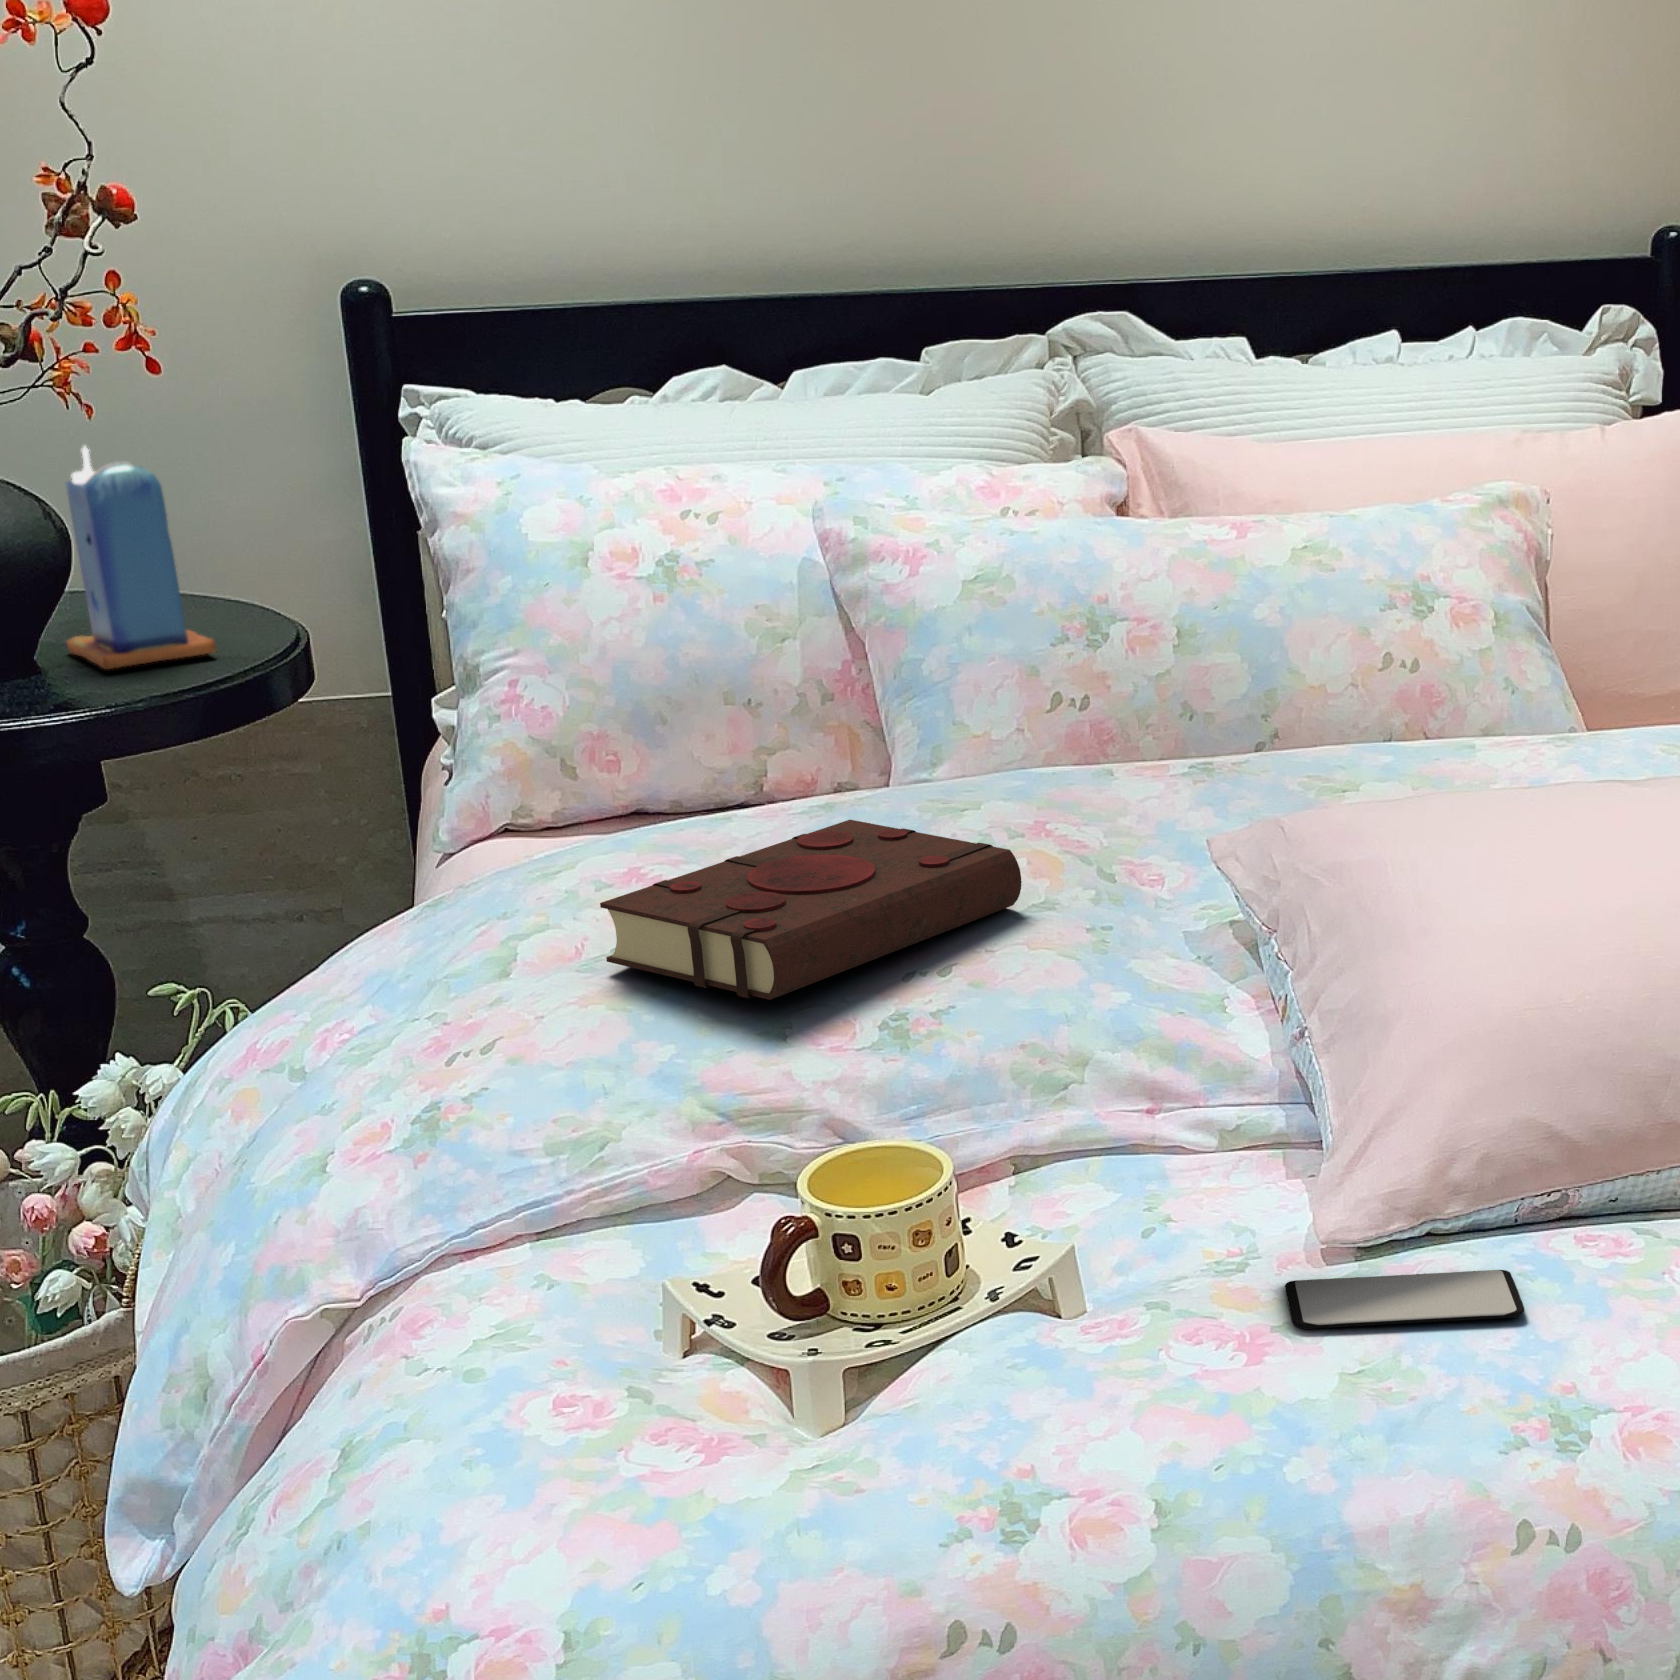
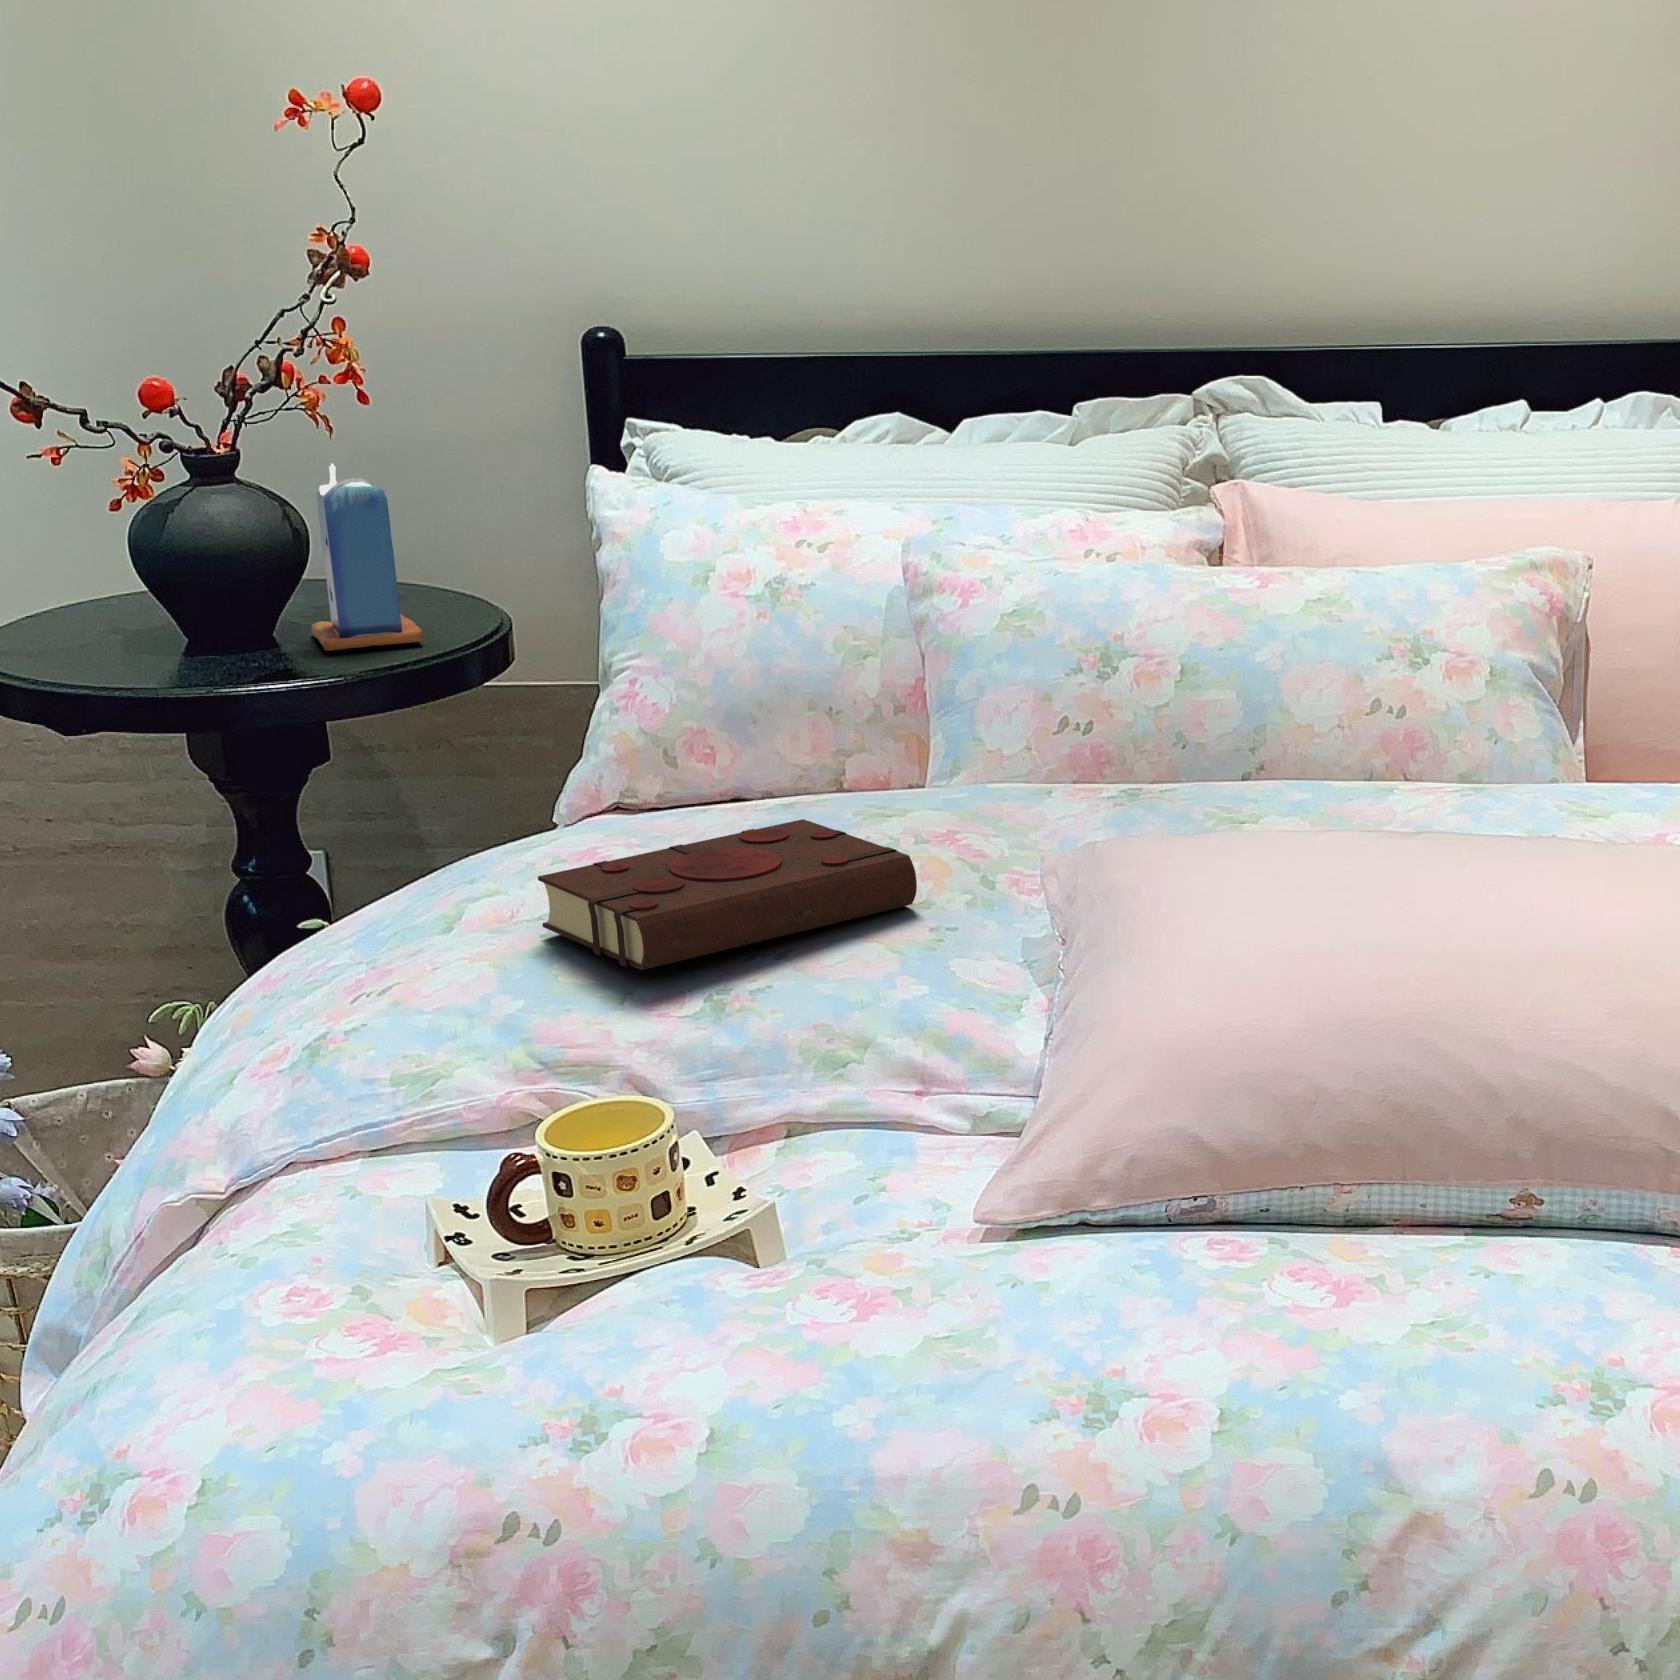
smartphone: present [1285,1270,1524,1329] -> none [933,1255,1153,1308]

